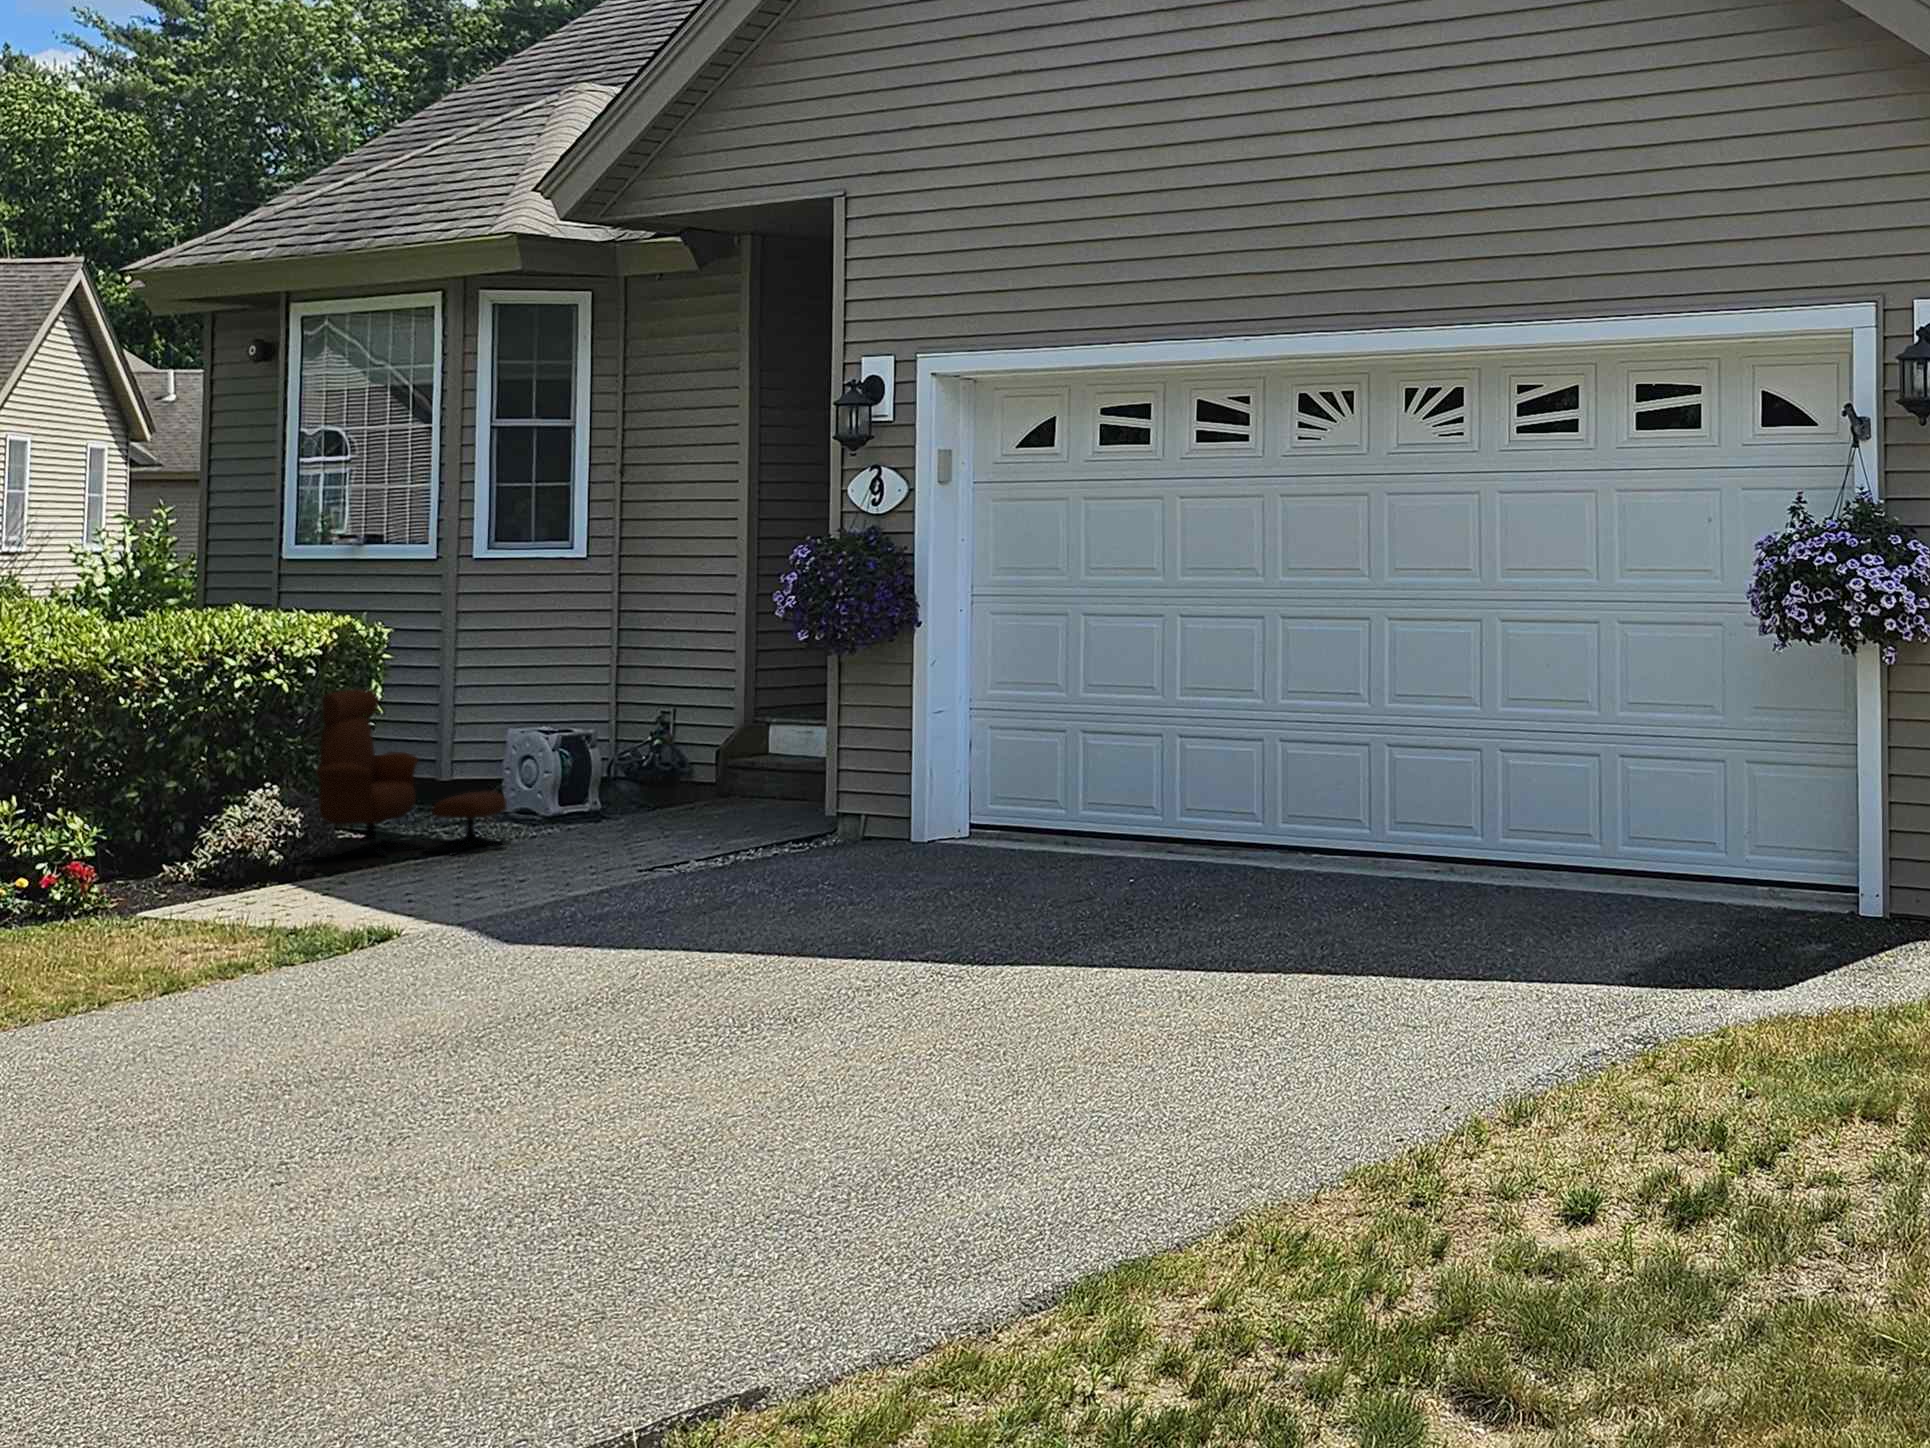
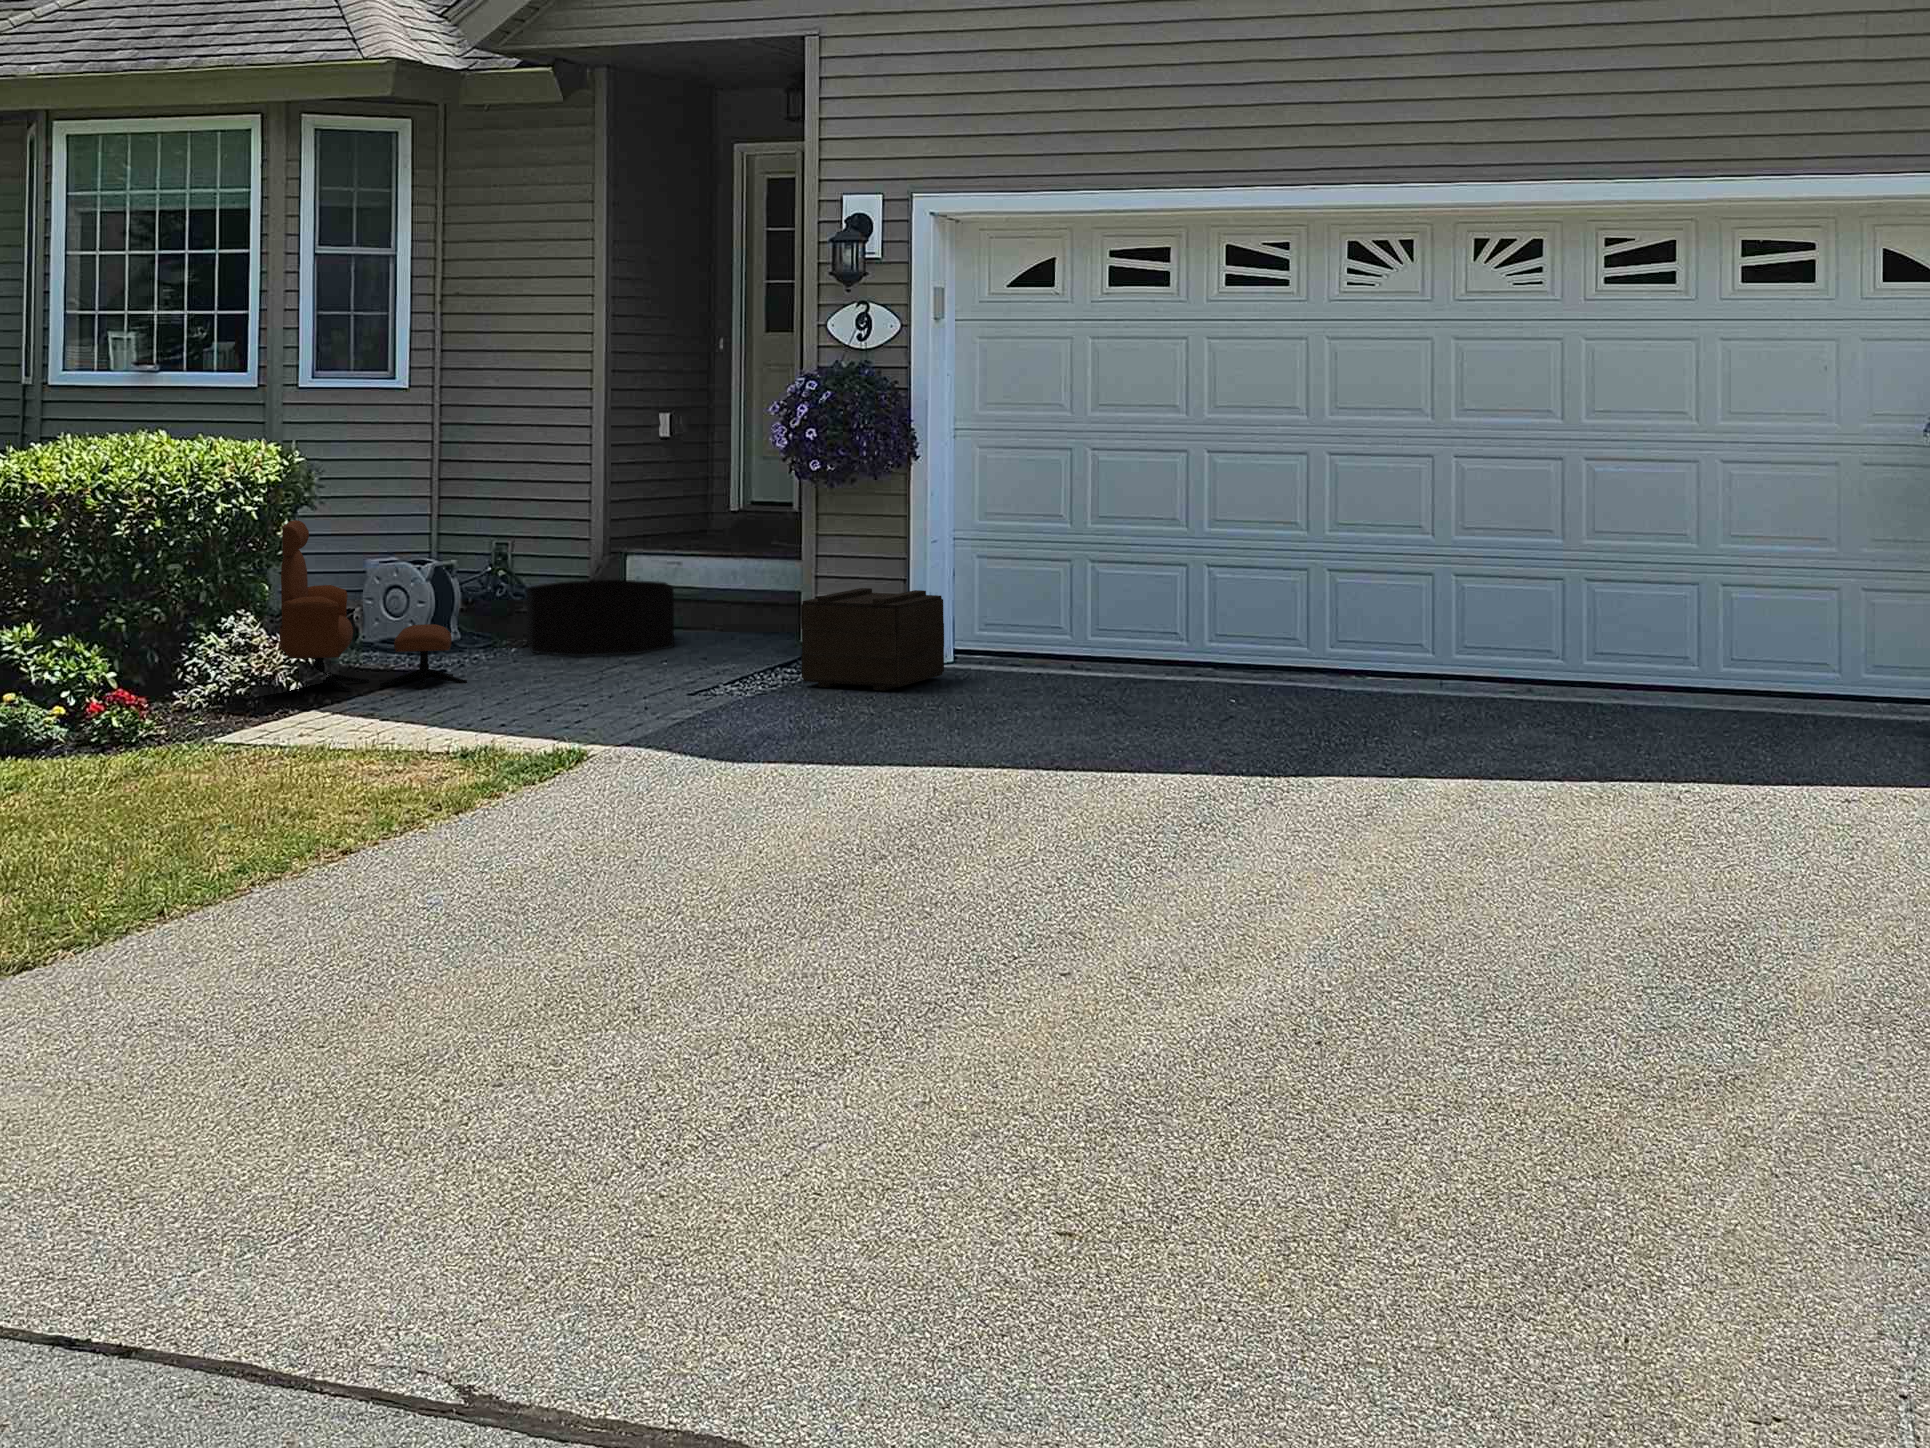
basket: none [633,748,789,825] -> present [527,580,674,656]
wooden crate: none [788,757,939,862] -> present [801,588,944,690]

